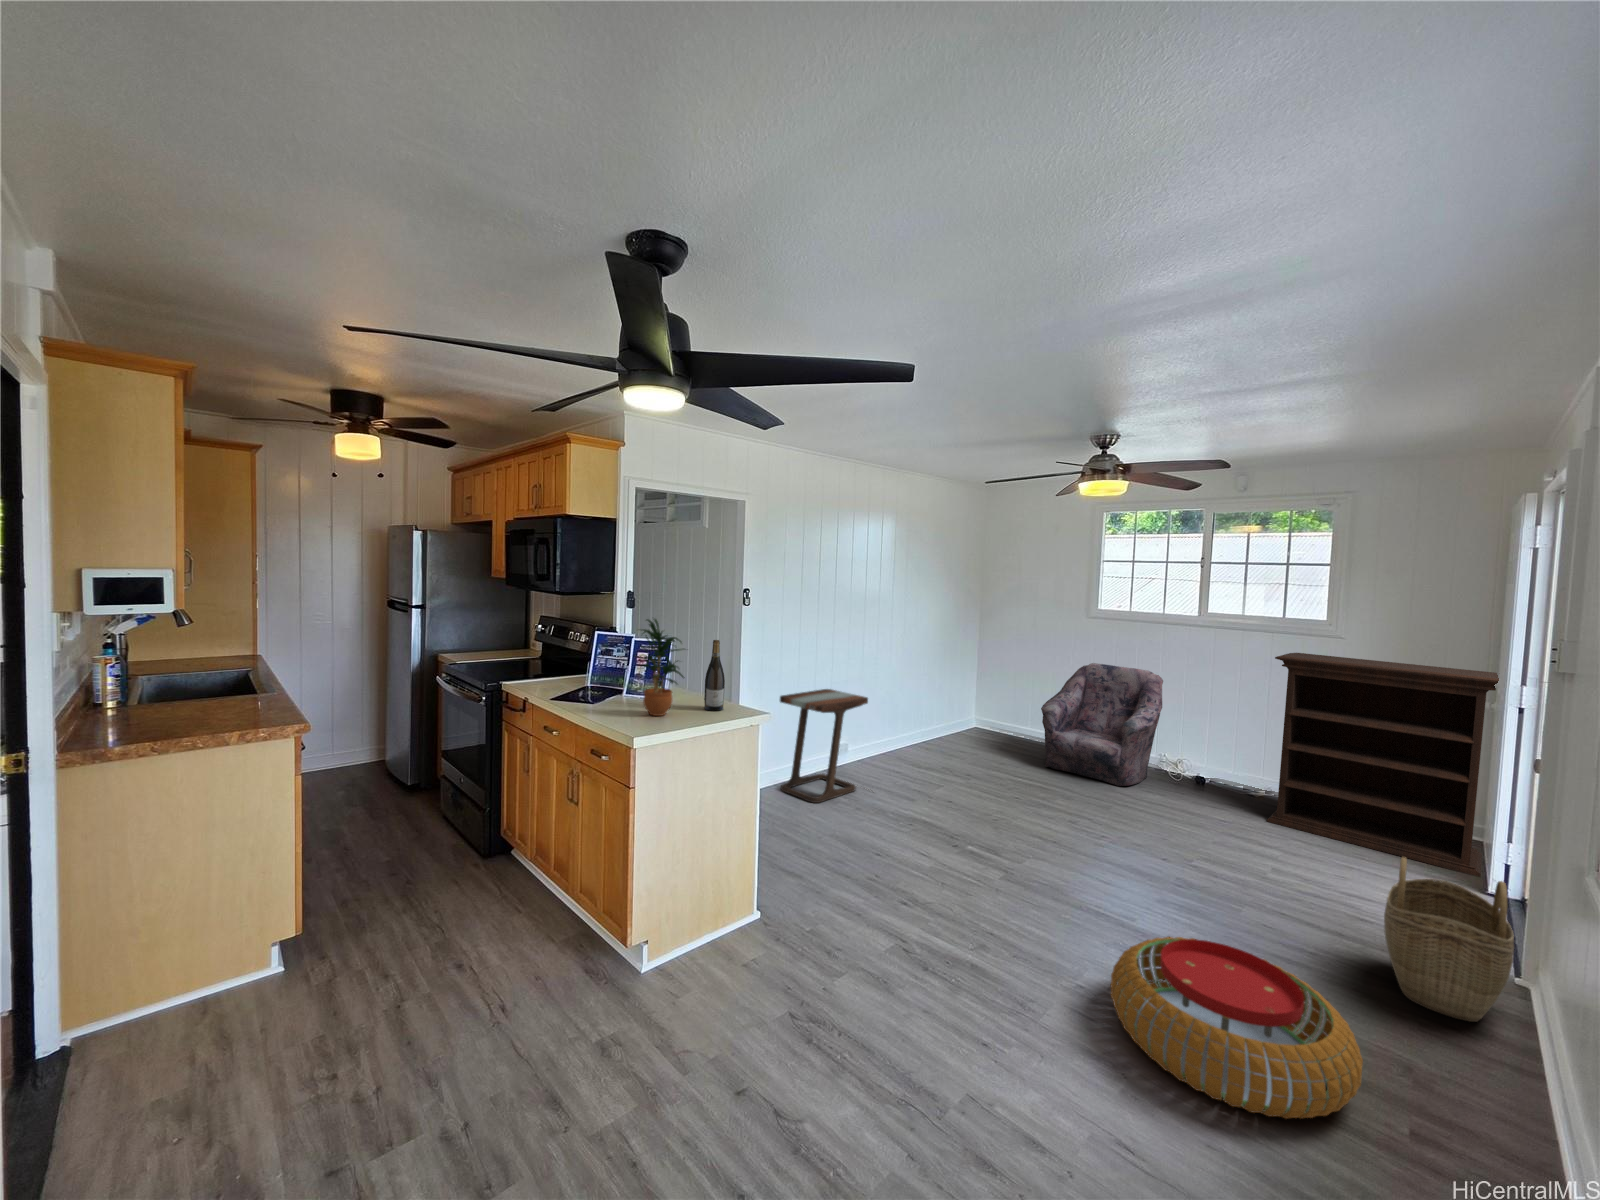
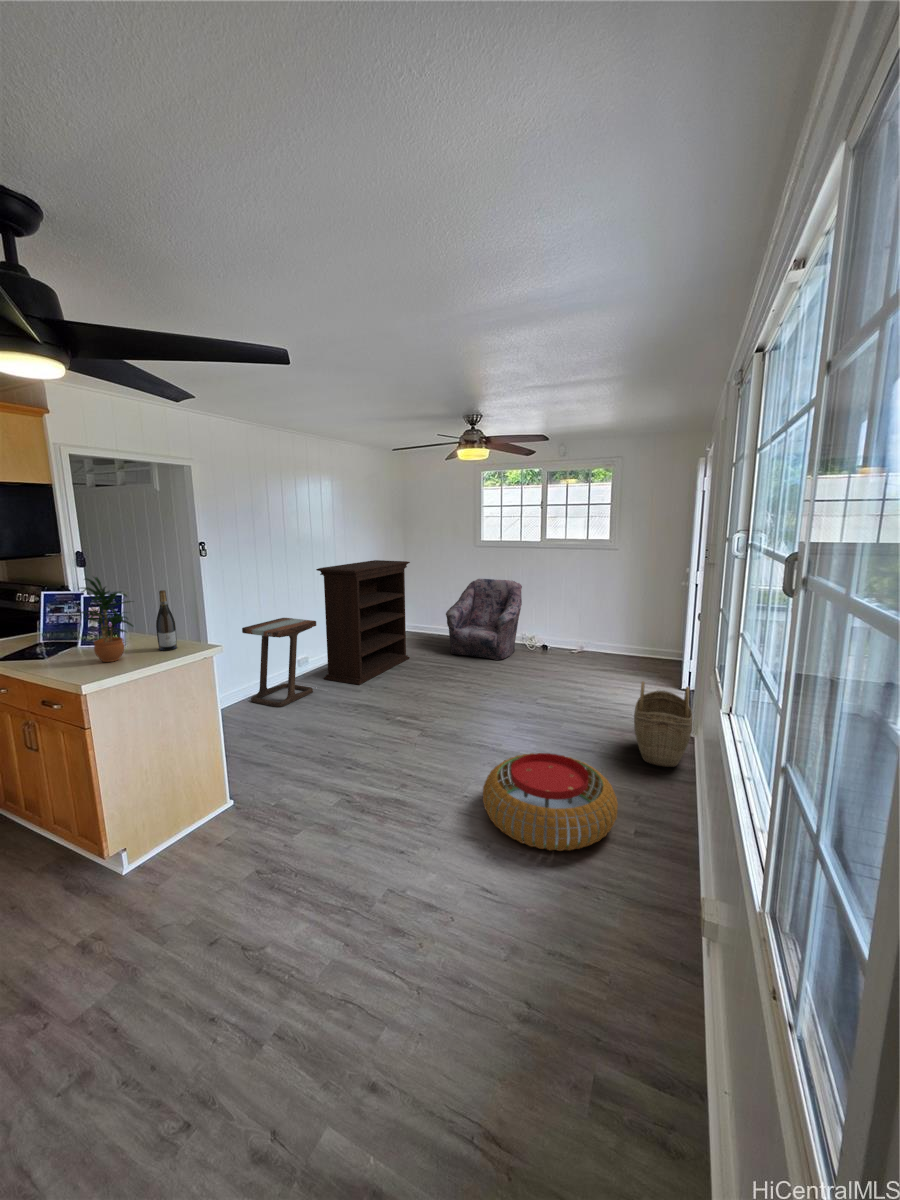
bookshelf: present [1267,653,1499,877] -> present [316,560,410,685]

